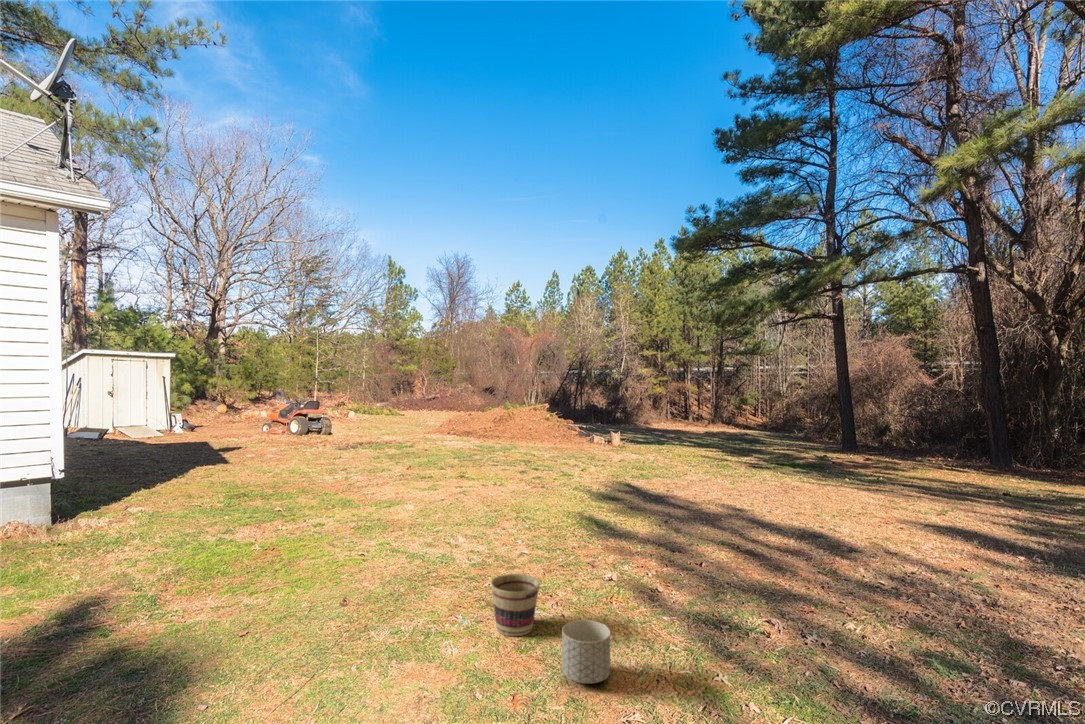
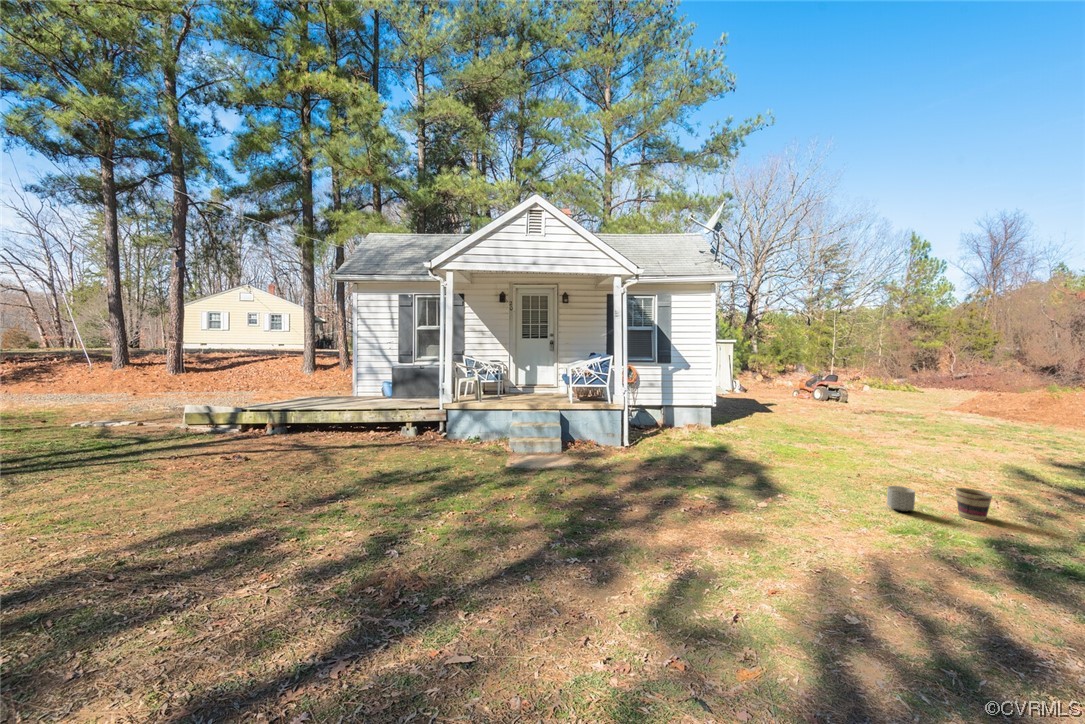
planter: present [561,620,610,684] -> present [887,486,915,512]

